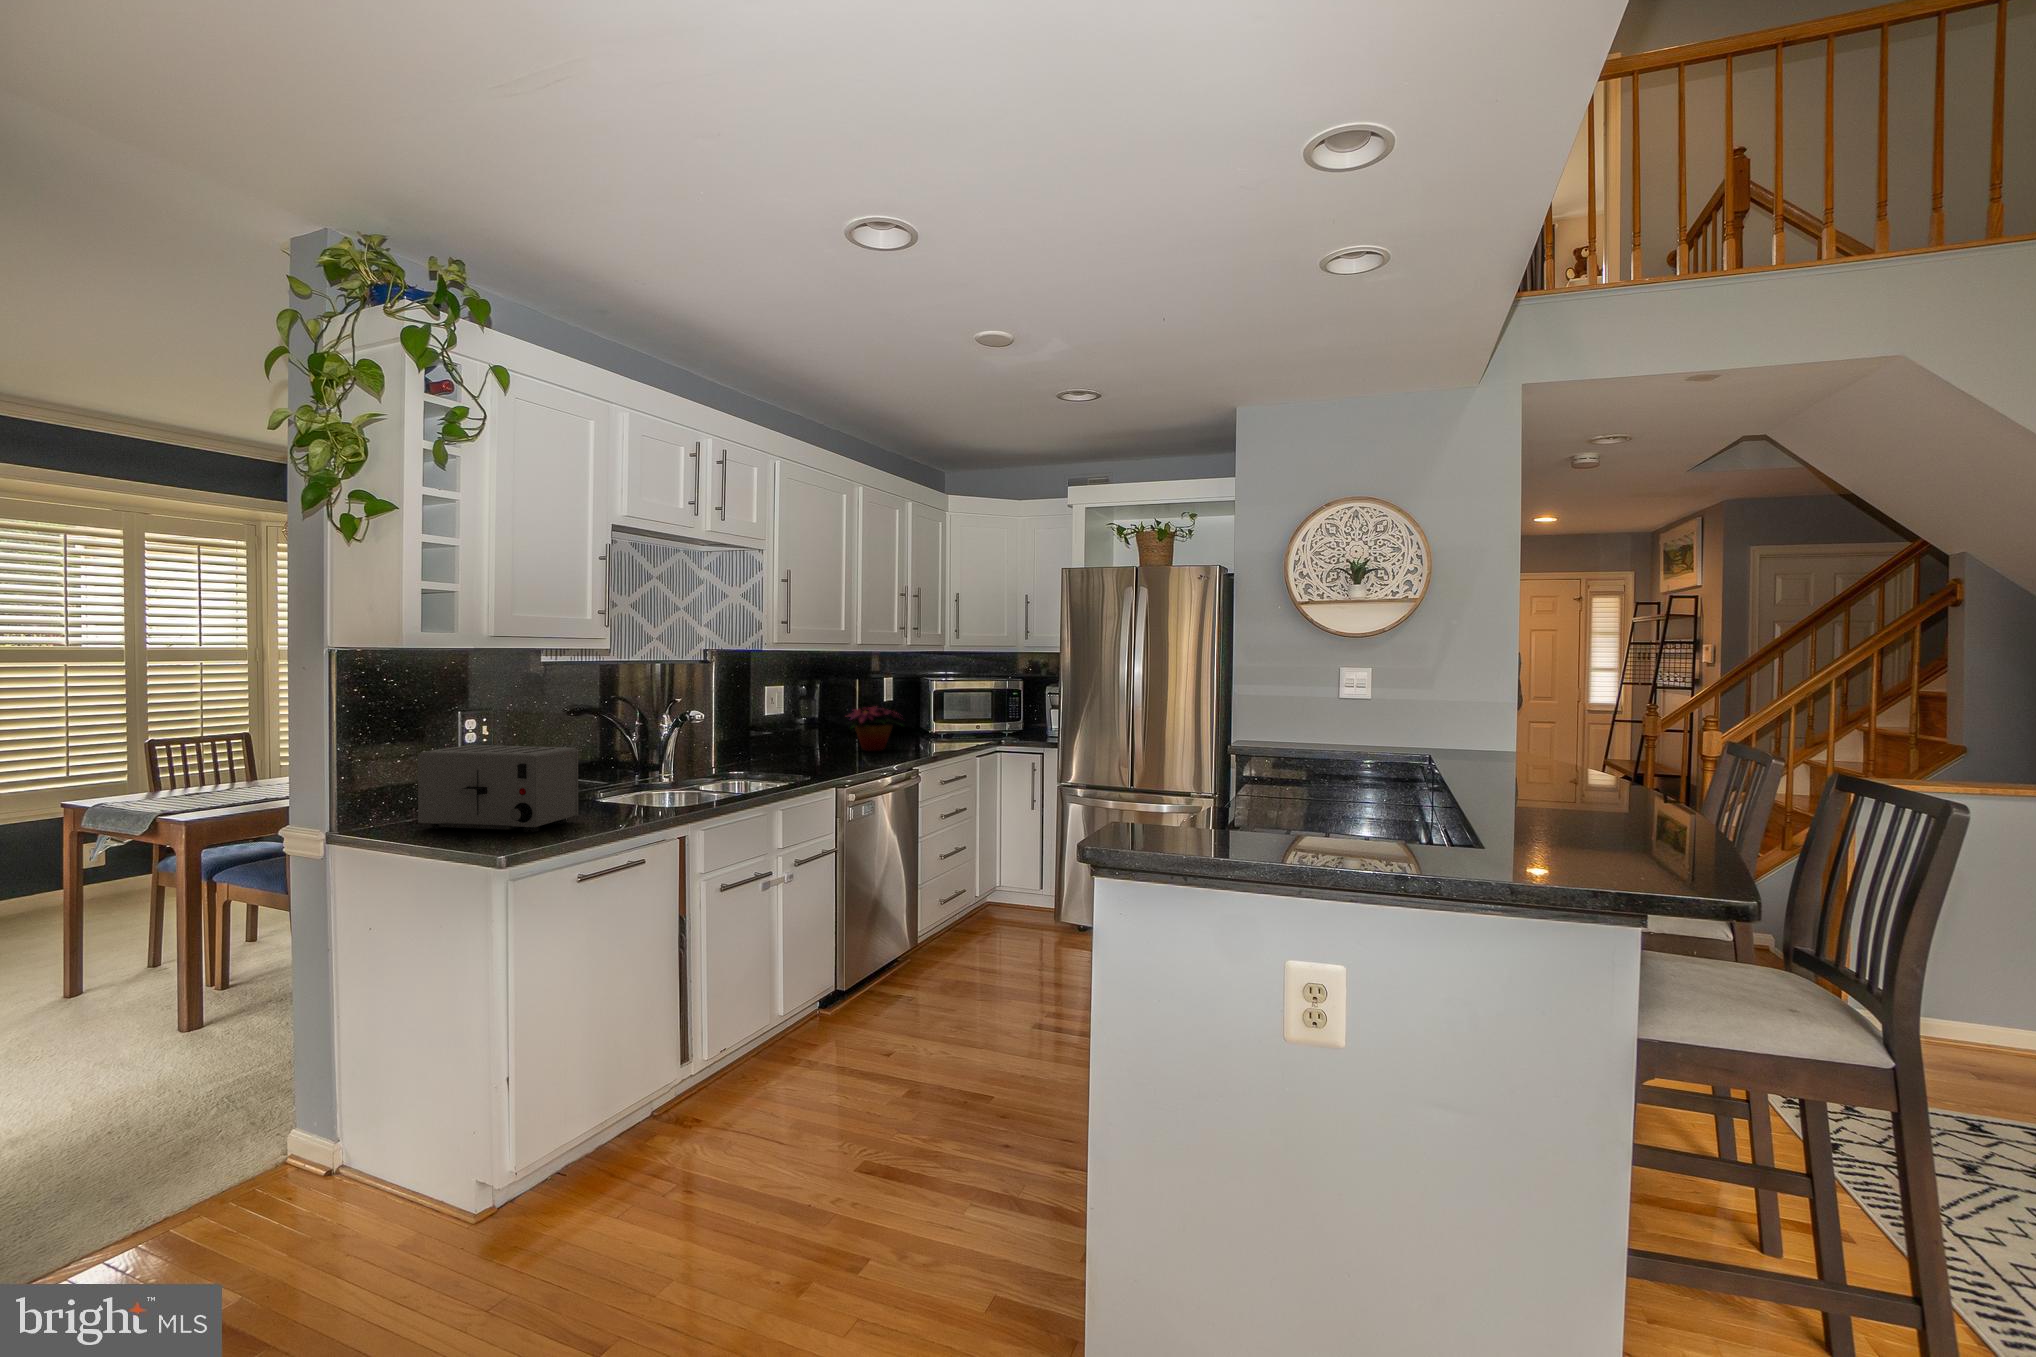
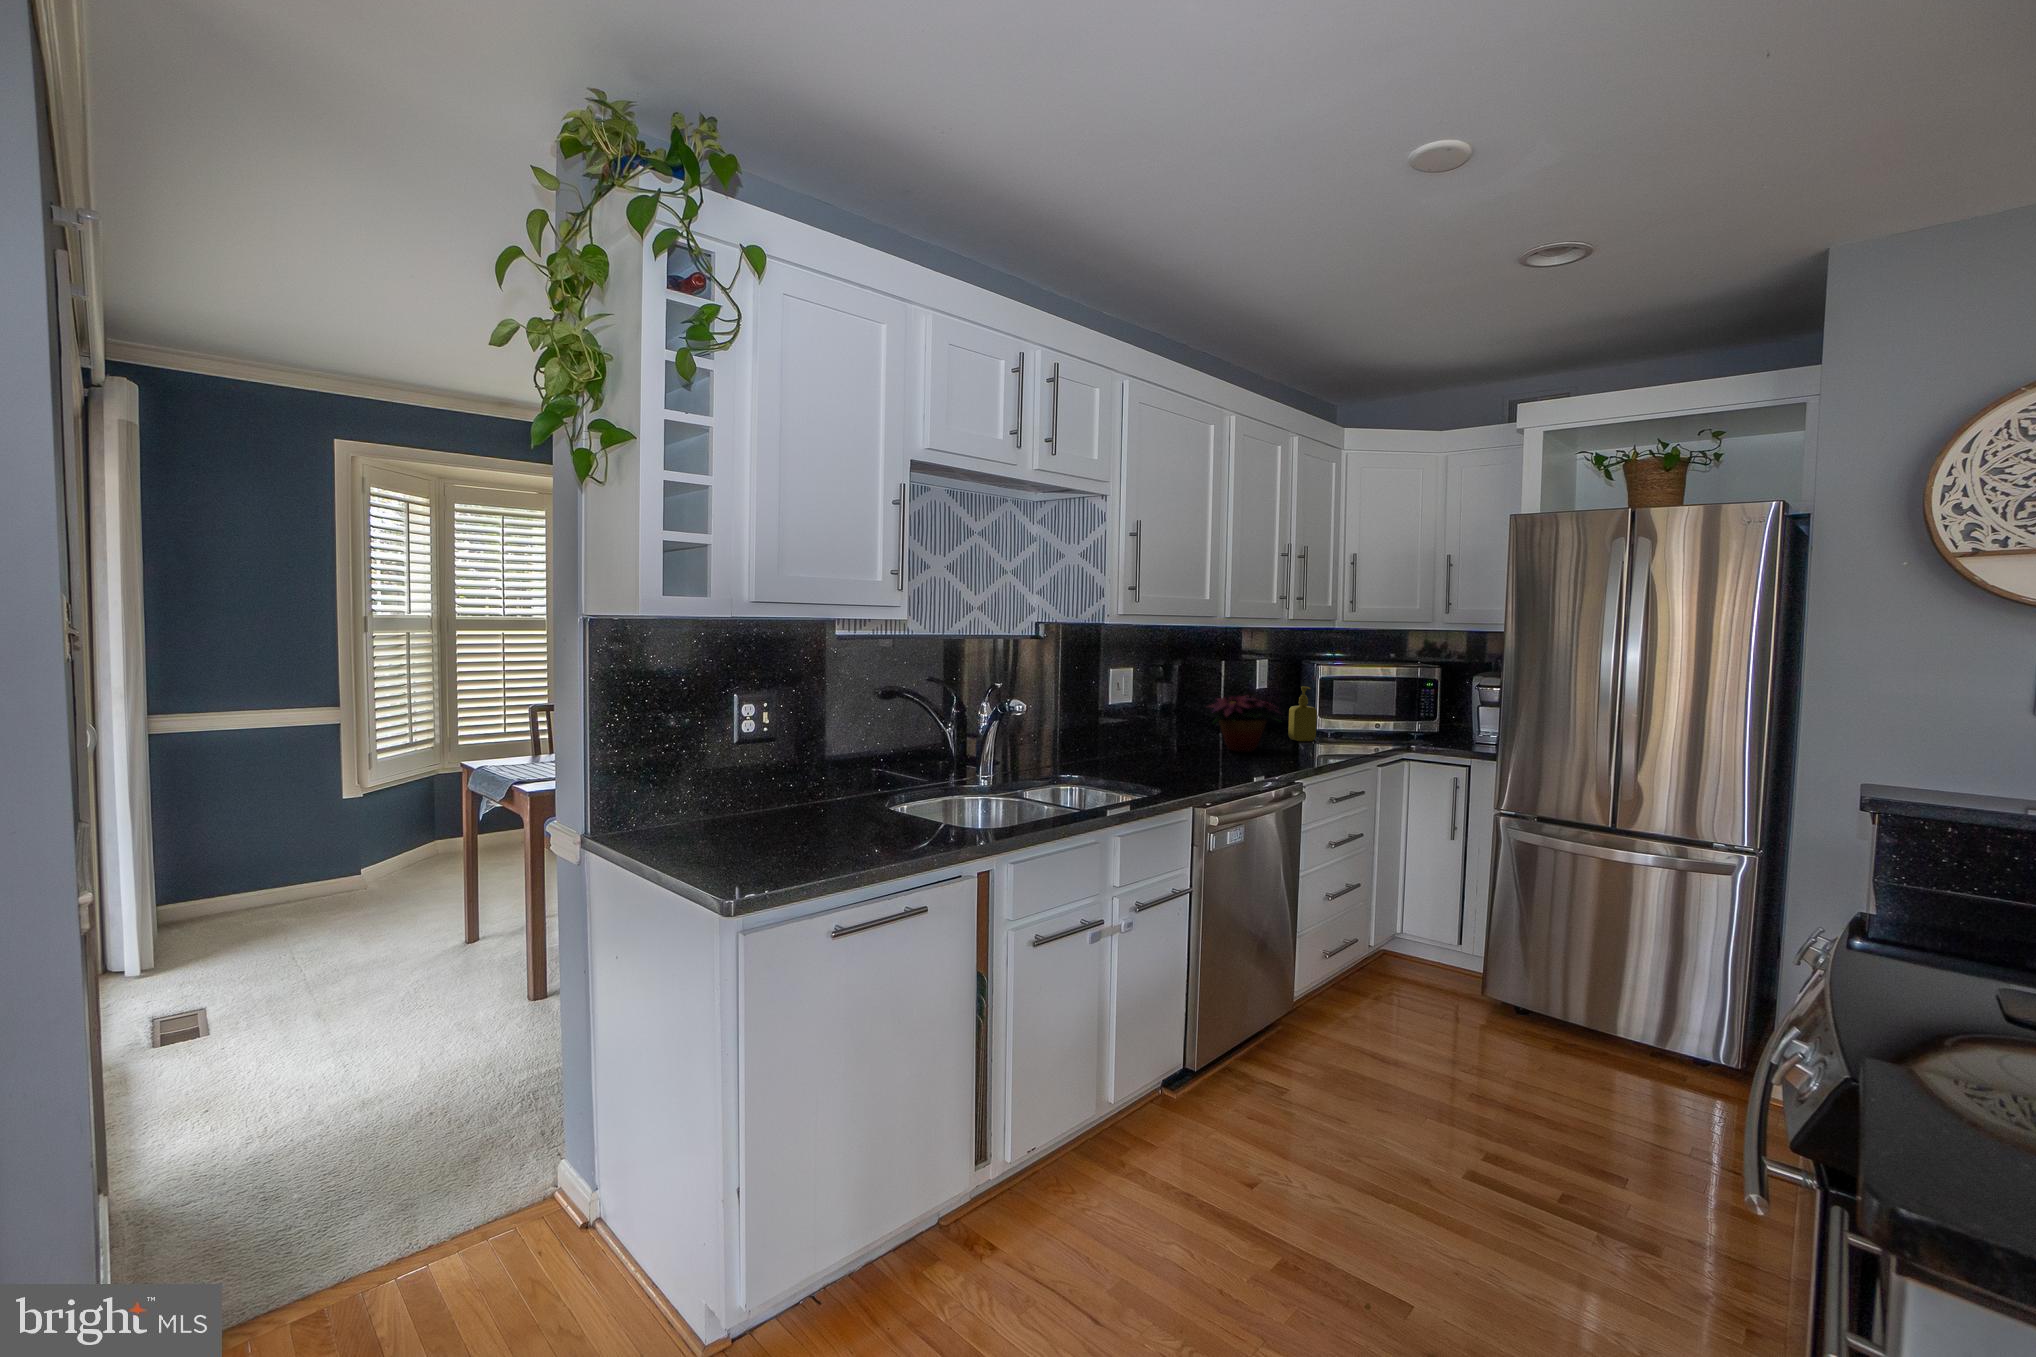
soap dispenser: none [910,699,932,742] -> present [1288,686,1317,741]
toaster: present [418,745,578,832] -> none [664,738,846,861]

